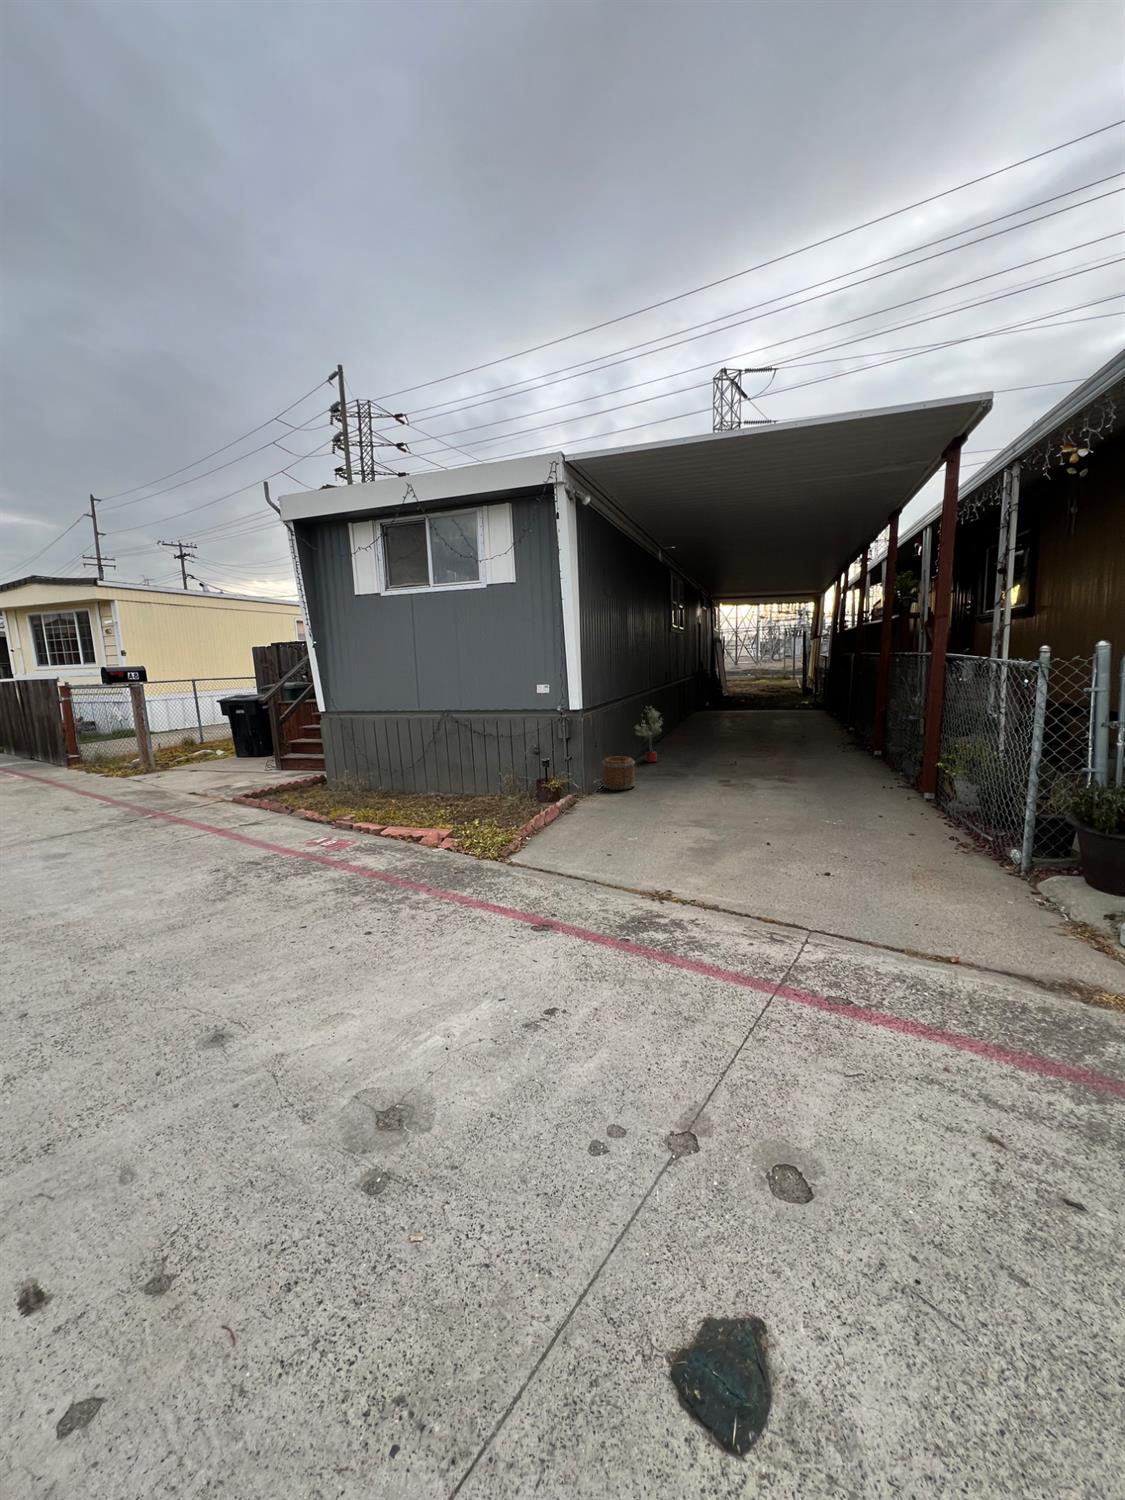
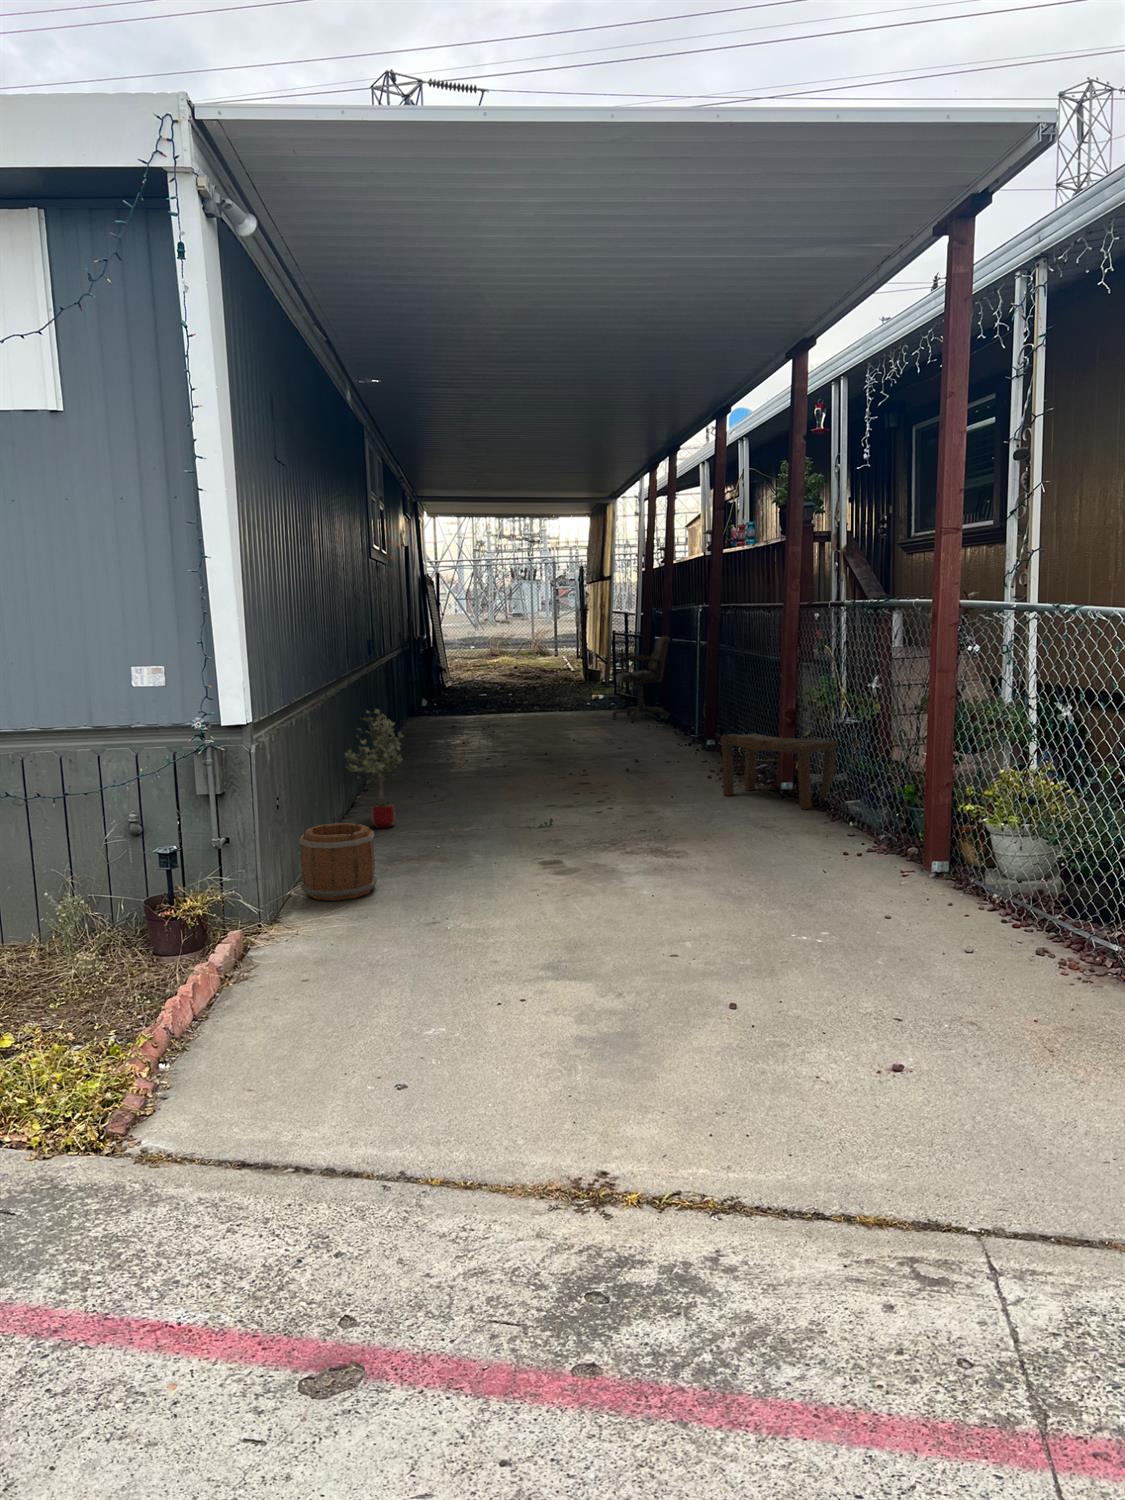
chair: none [804,670,842,718] -> present [612,636,670,720]
bench: none [838,726,906,769] -> present [721,734,838,809]

